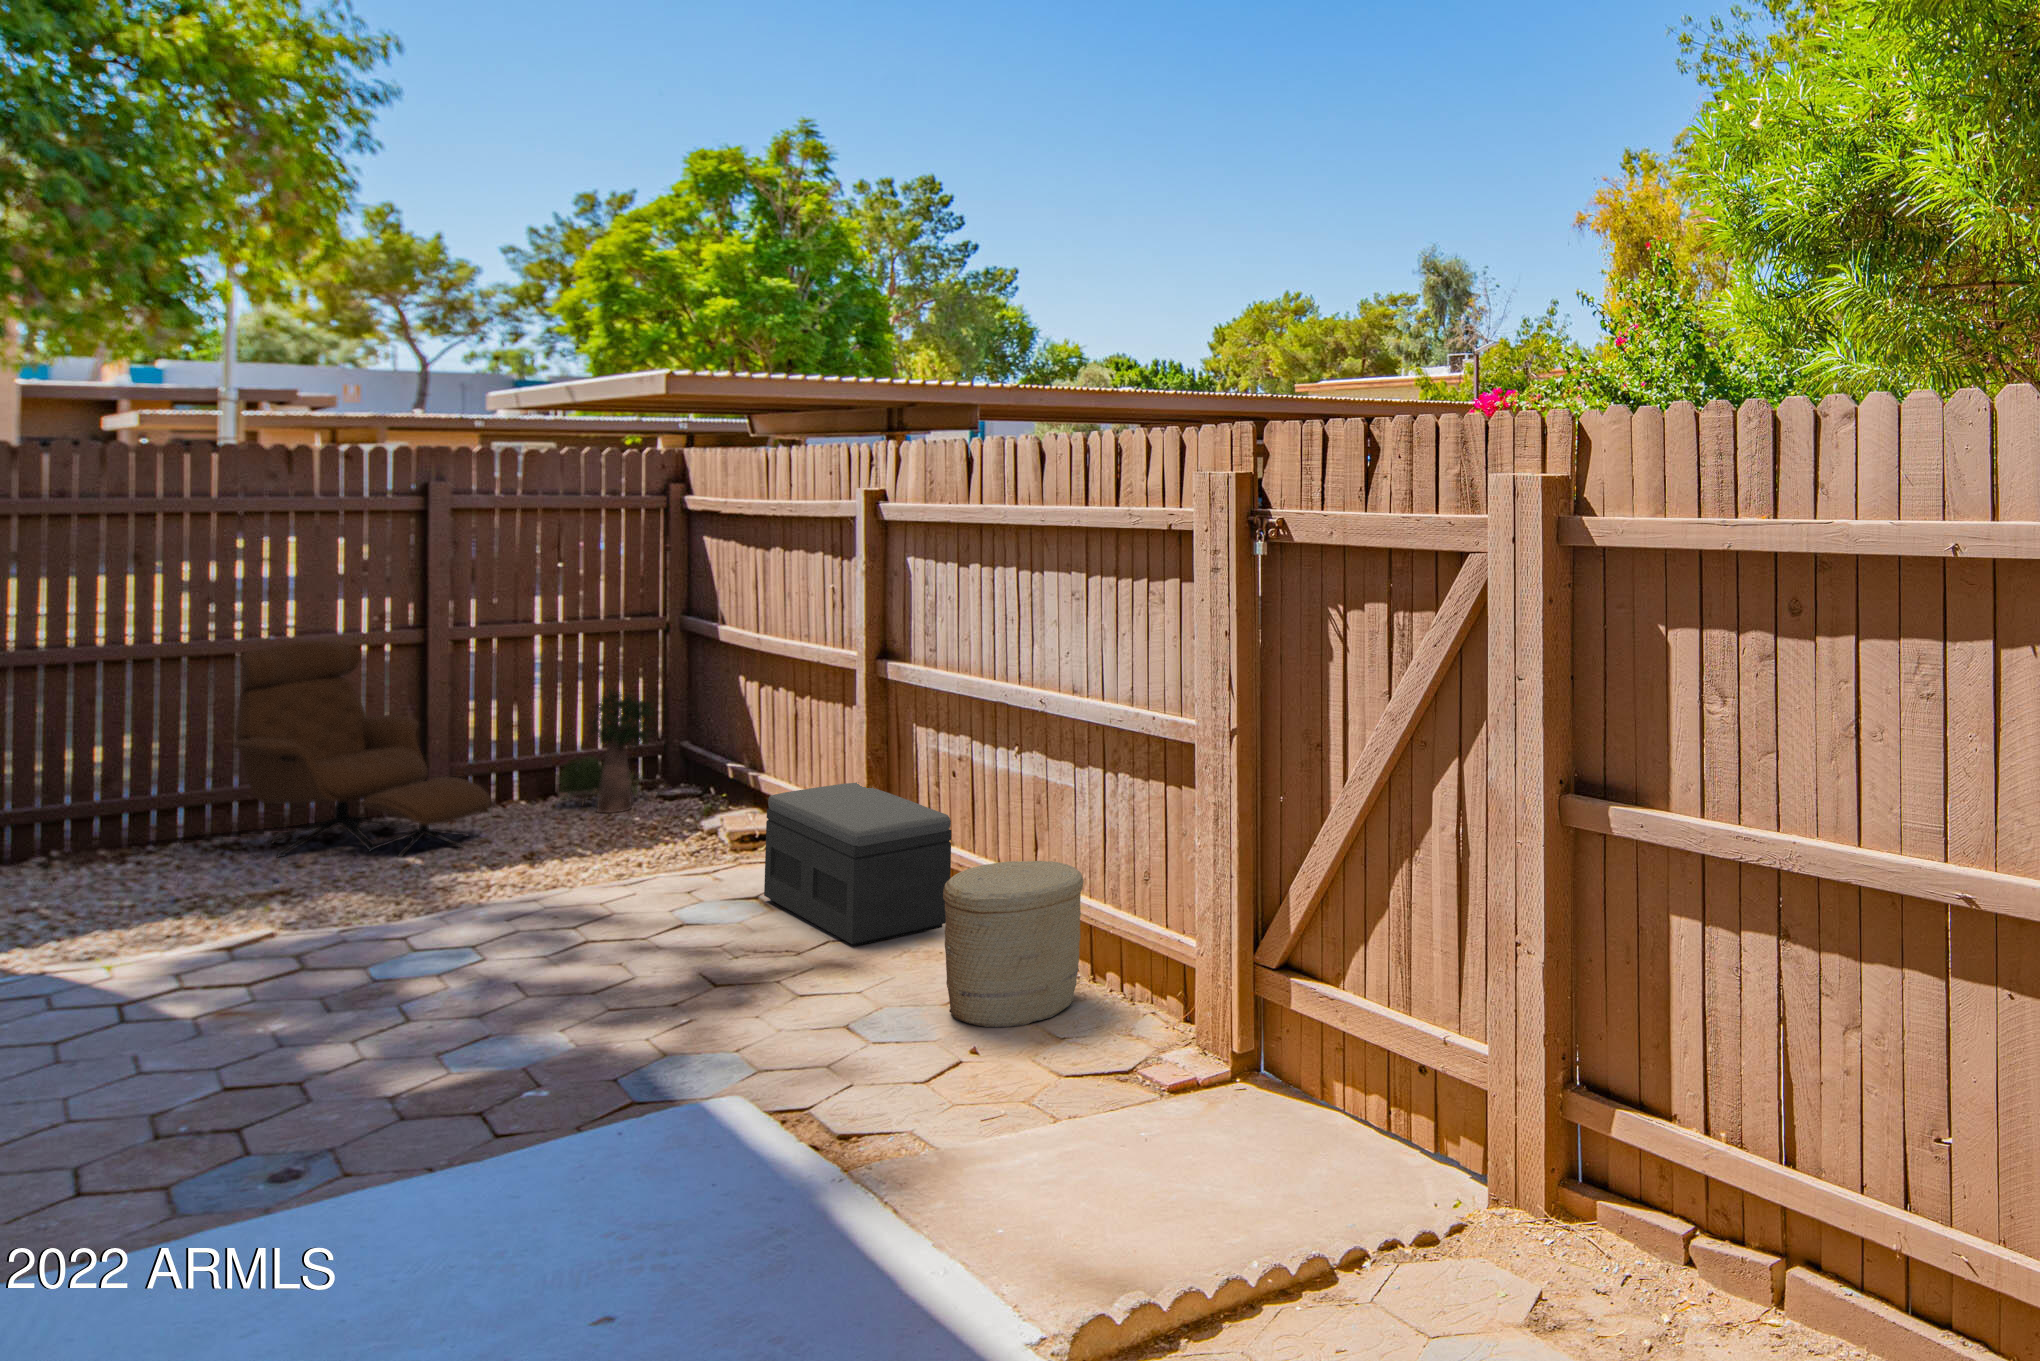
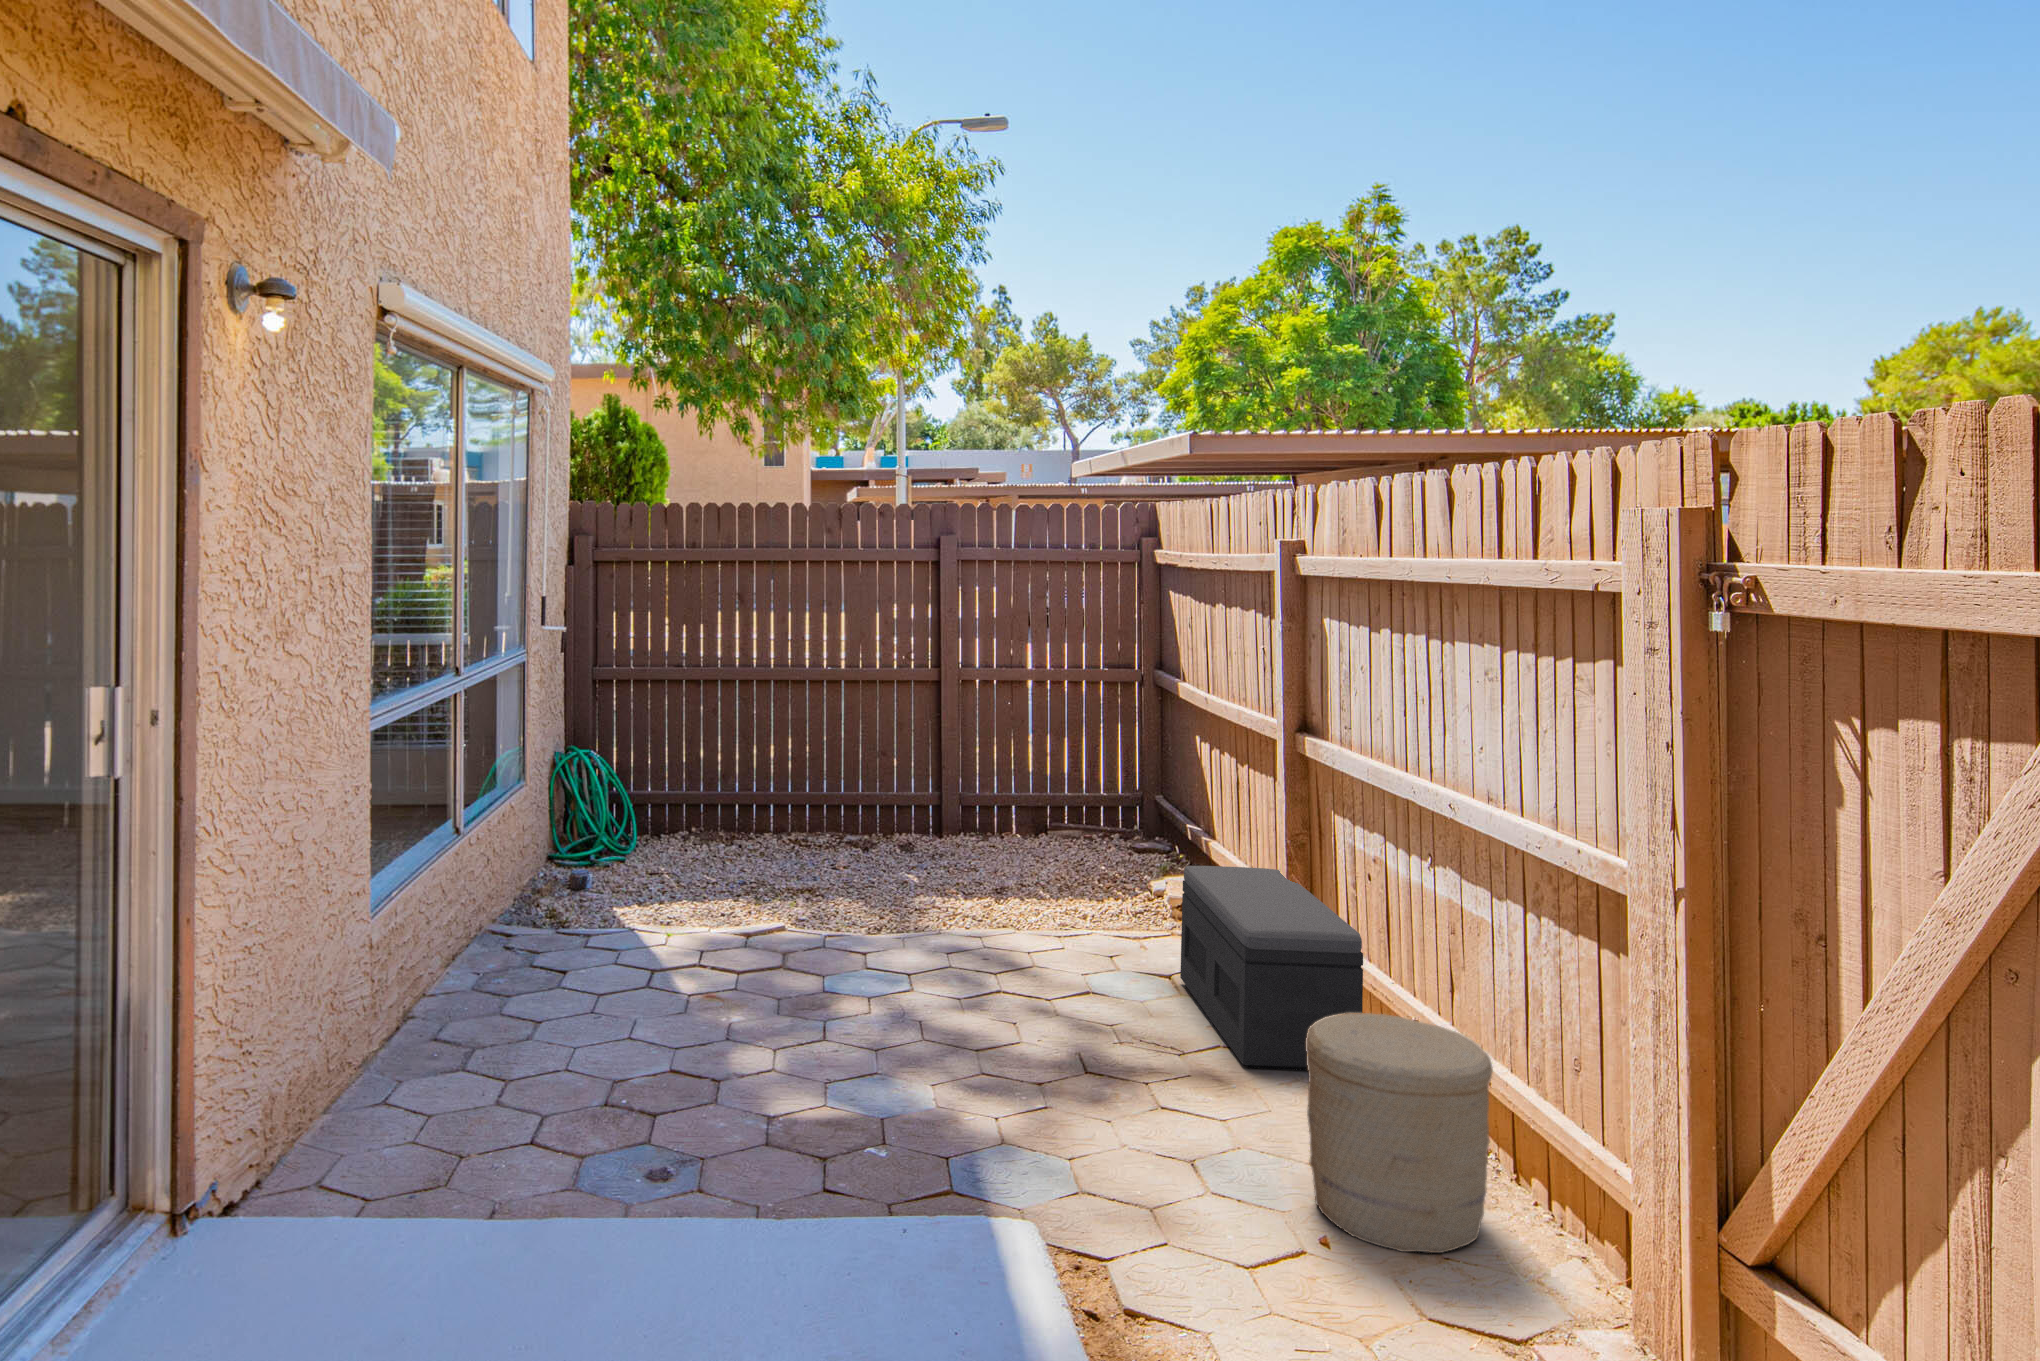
lounge chair: present [233,641,491,857] -> none [808,649,987,859]
potted plant: present [558,689,655,813] -> none [1050,725,1137,852]

